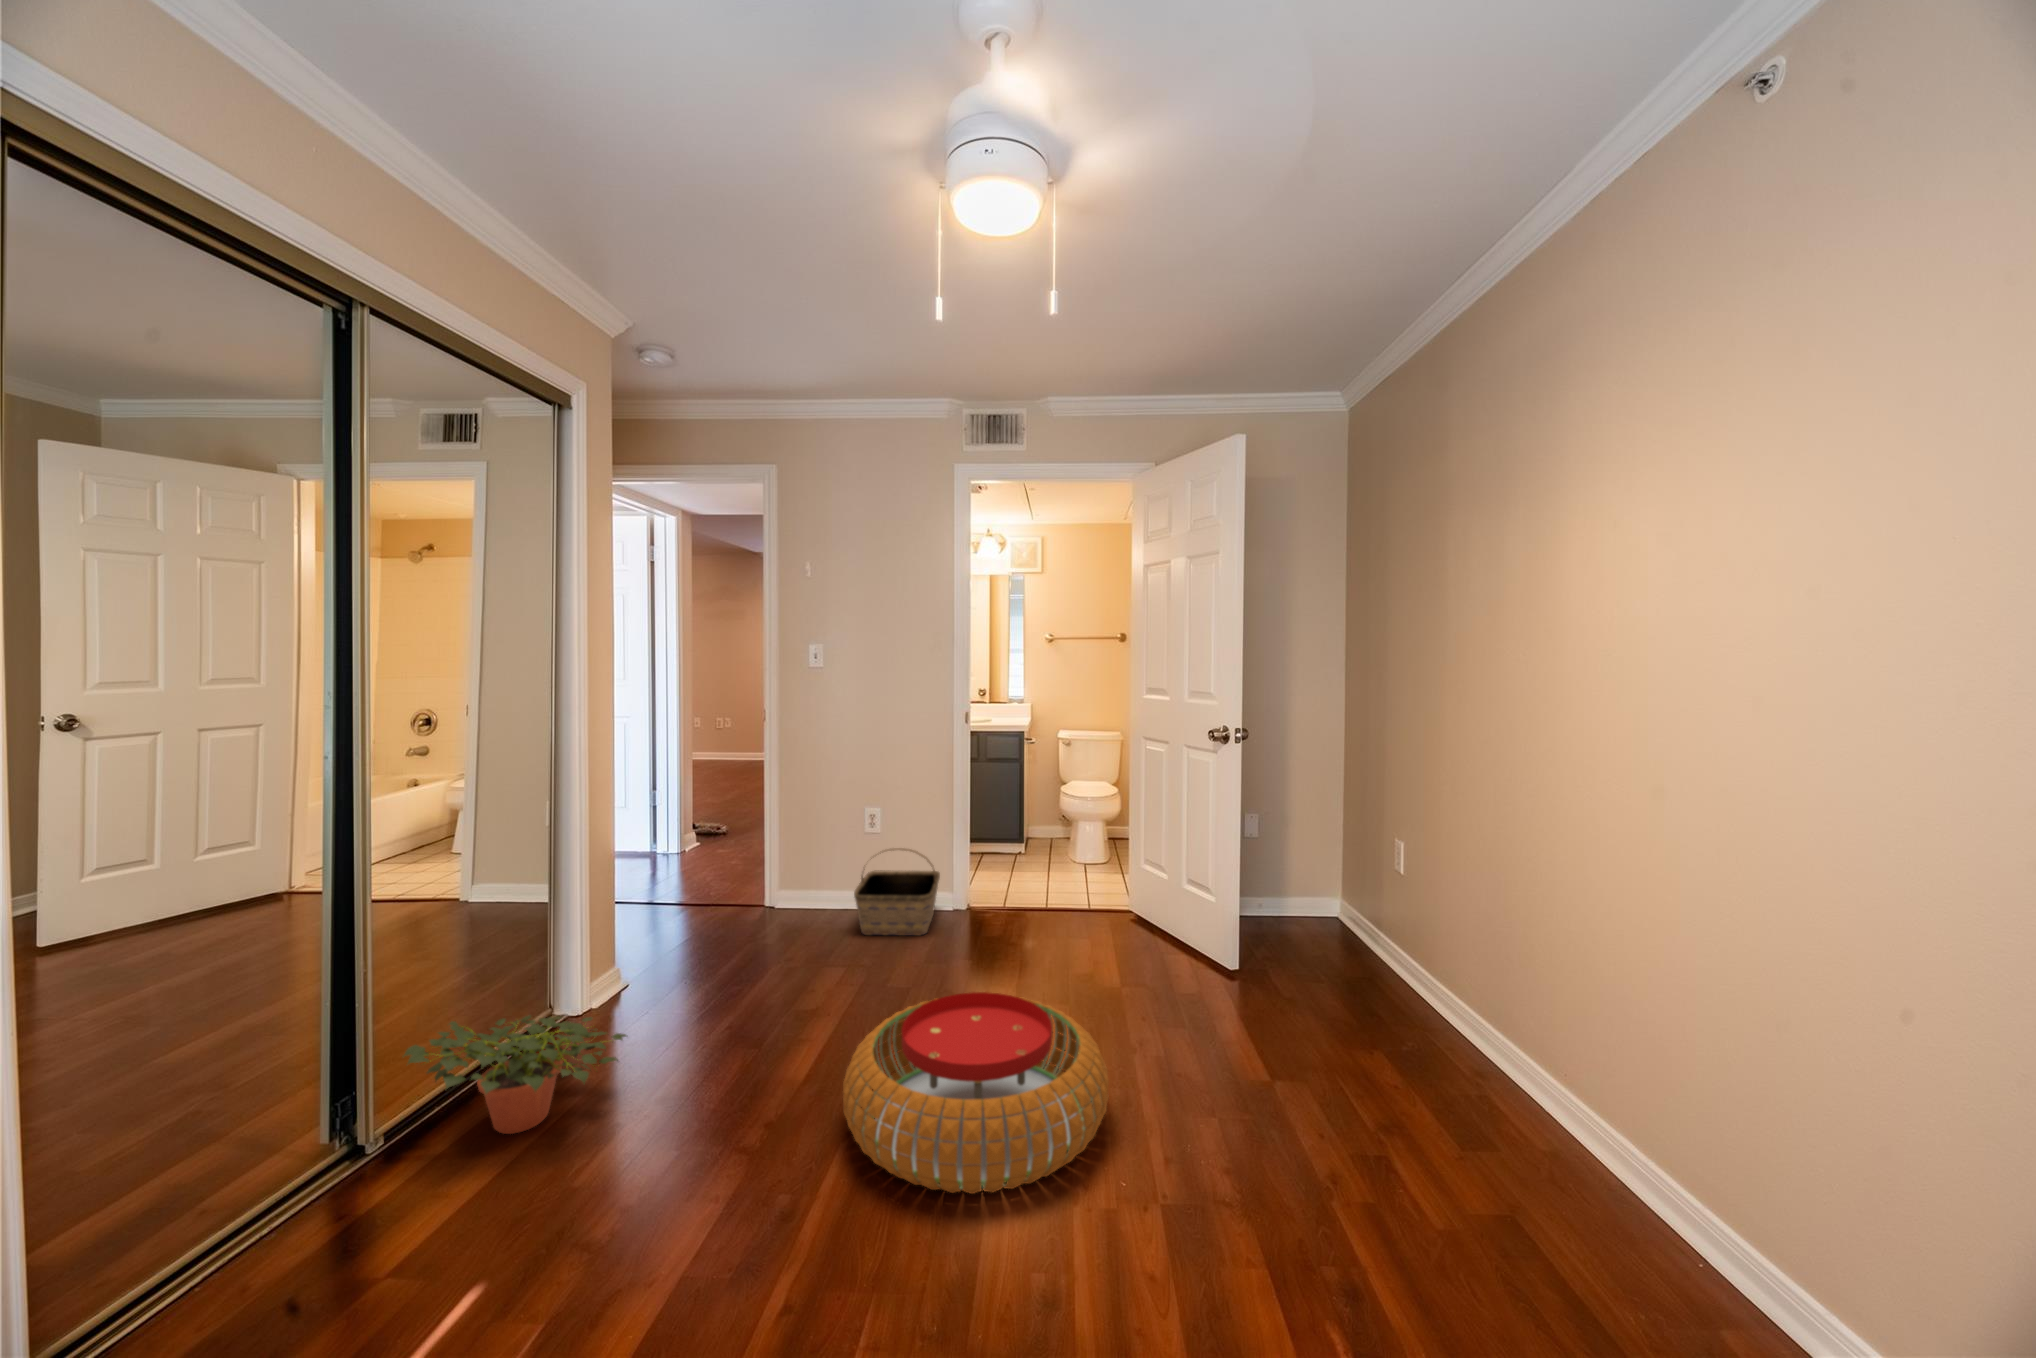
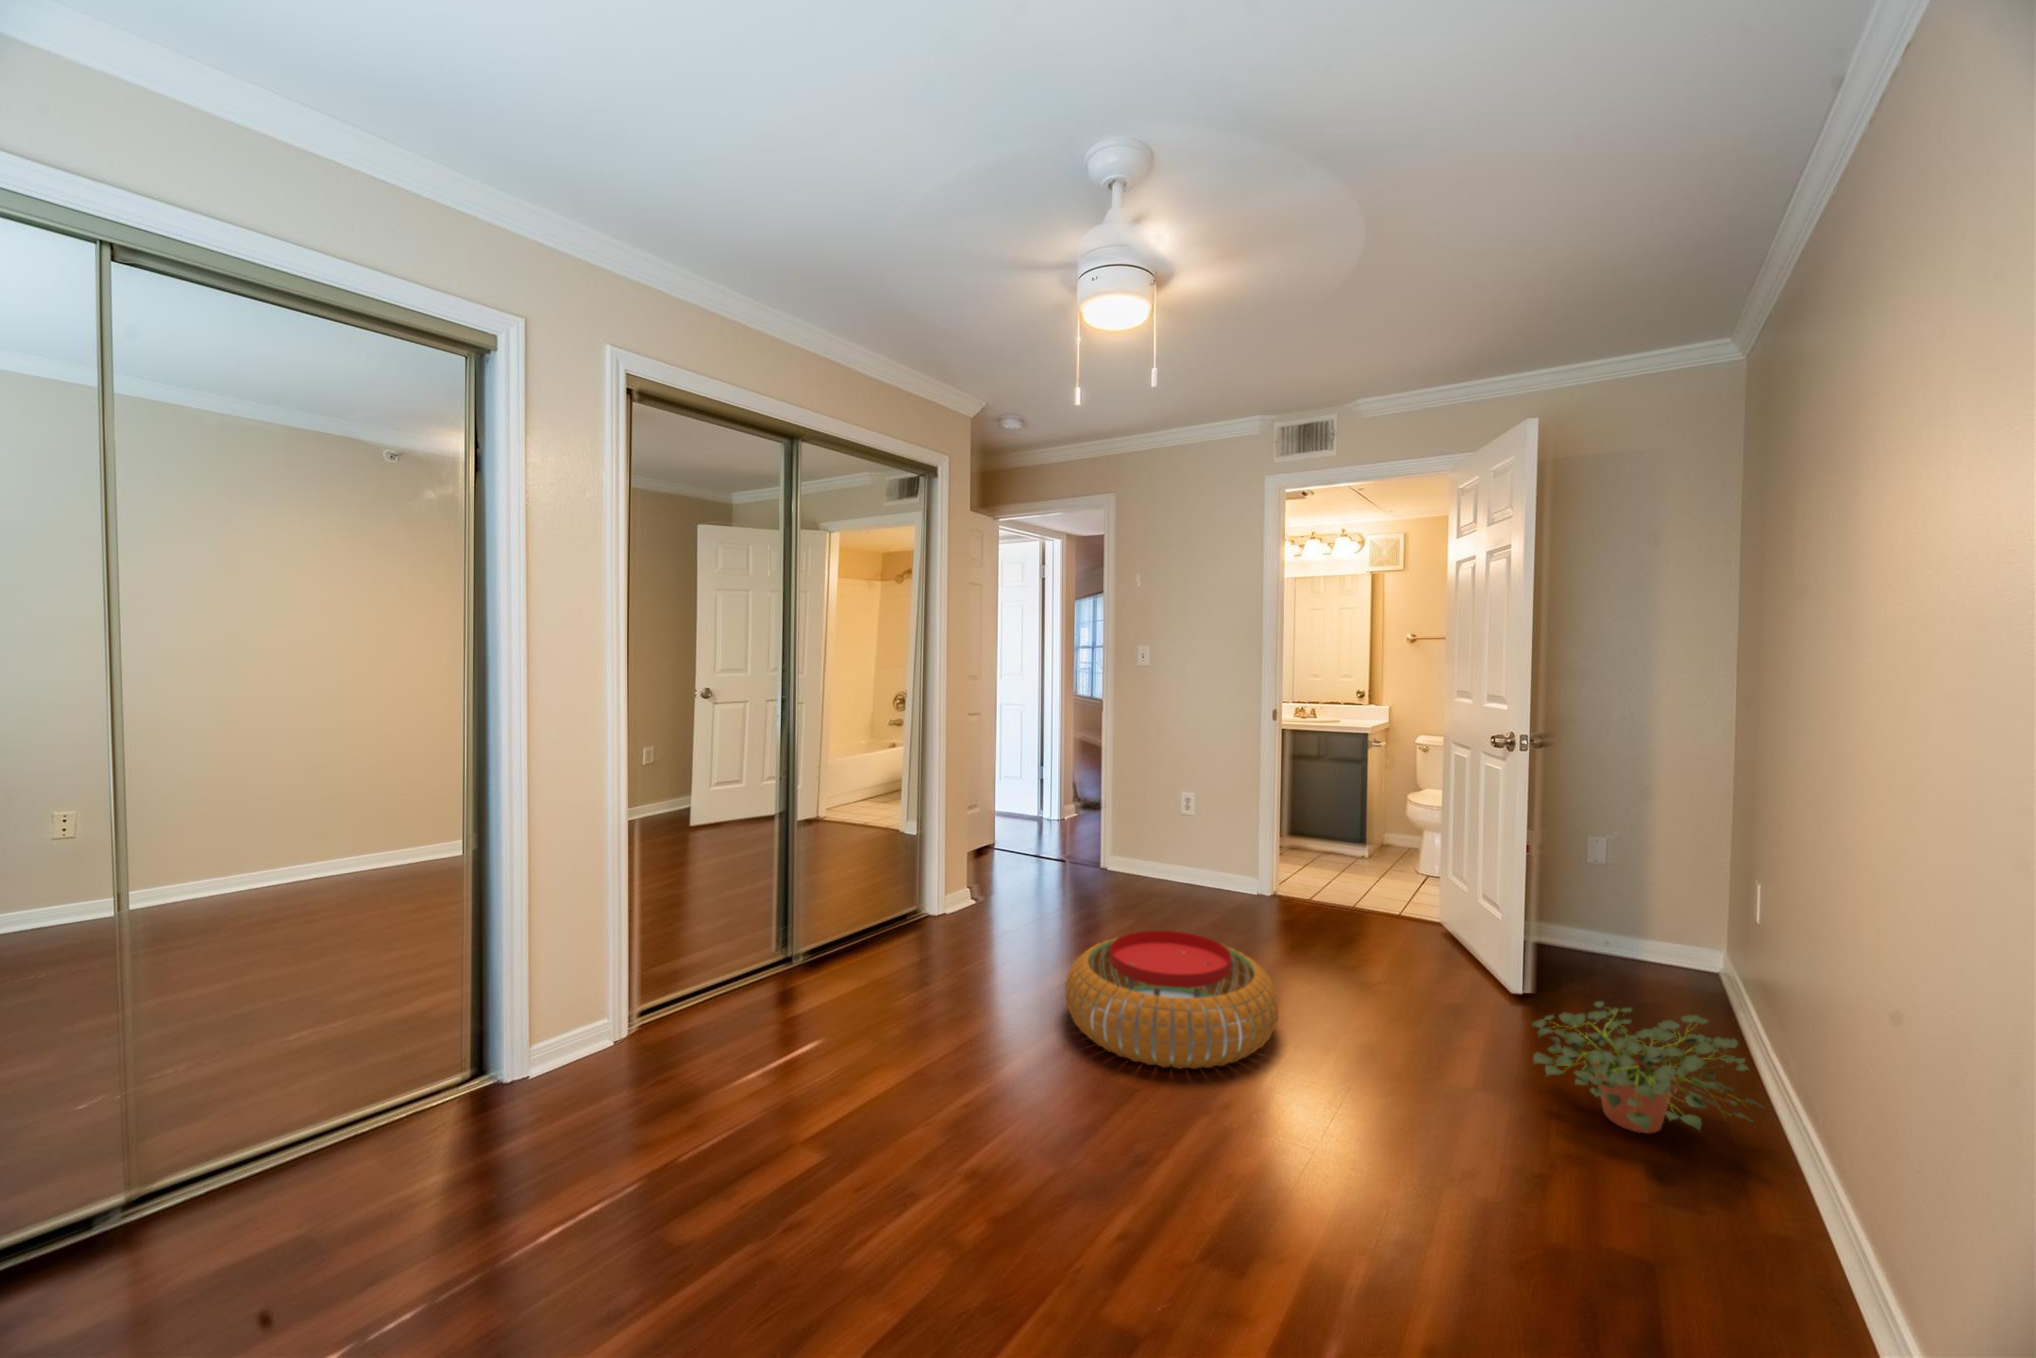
basket: present [854,848,940,935] -> none [1157,827,1243,906]
potted plant: present [404,1015,626,1134] -> present [1533,1001,1765,1134]

